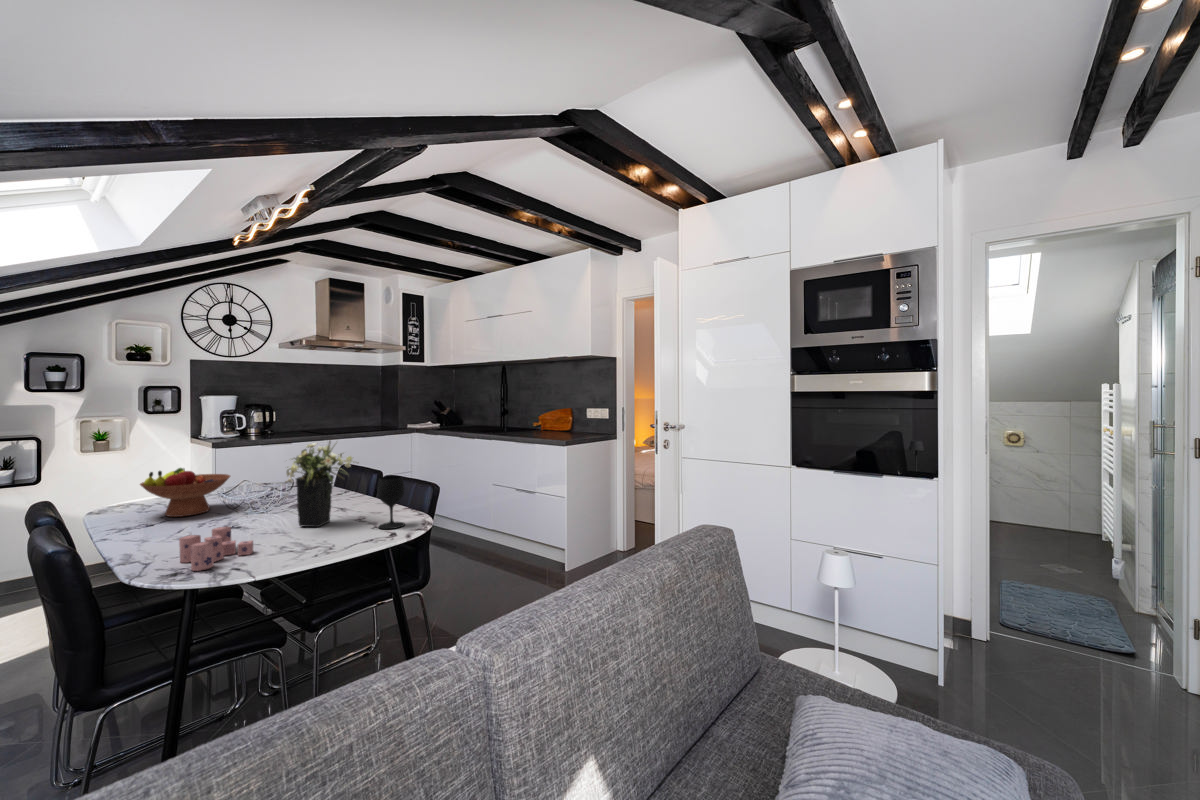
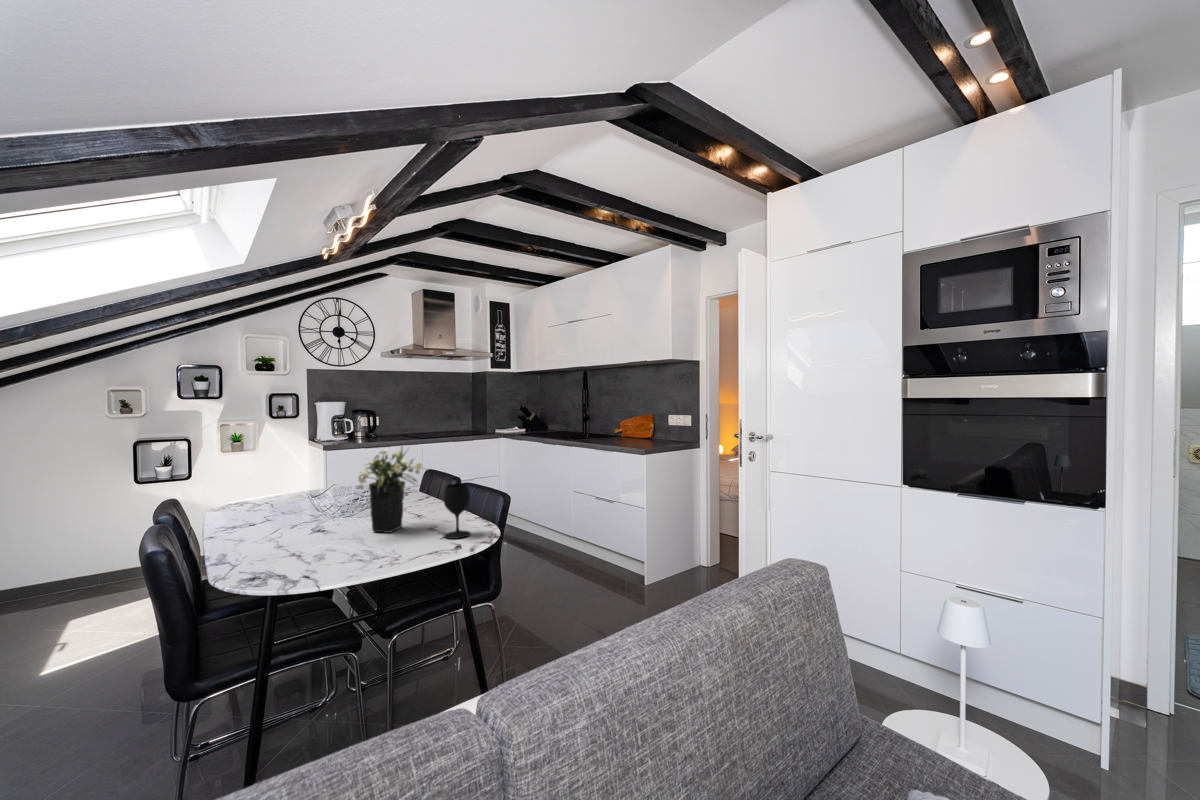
fruit bowl: present [140,468,230,517] -> none [243,470,321,516]
candle: present [179,526,253,571] -> none [256,530,323,576]

